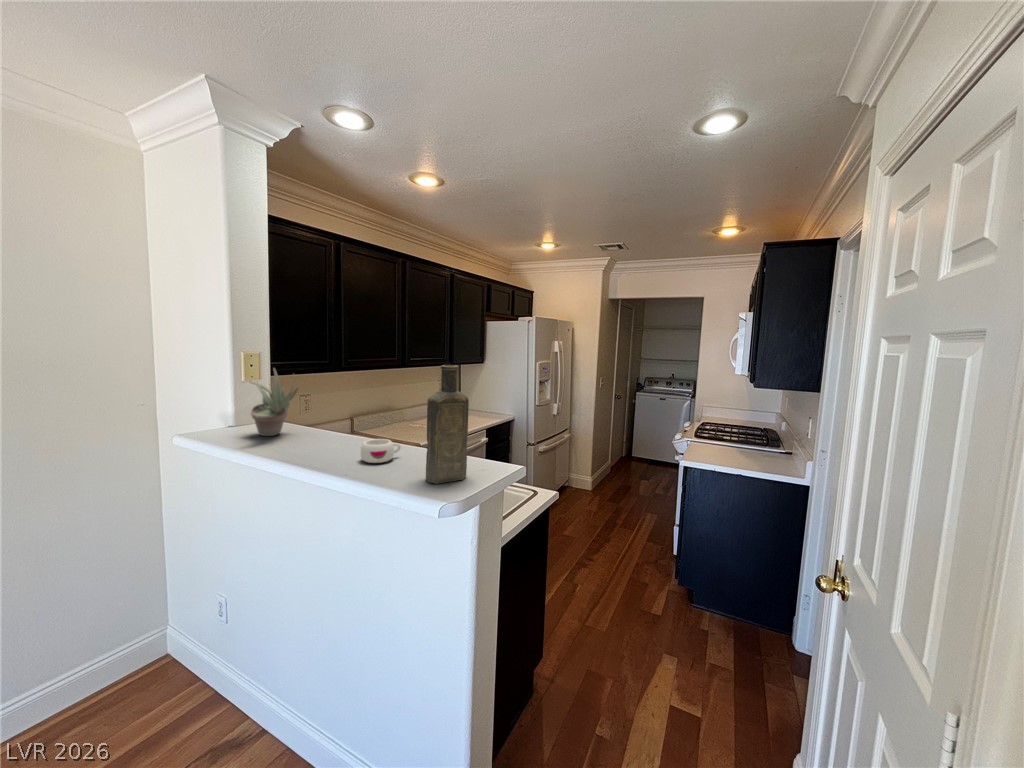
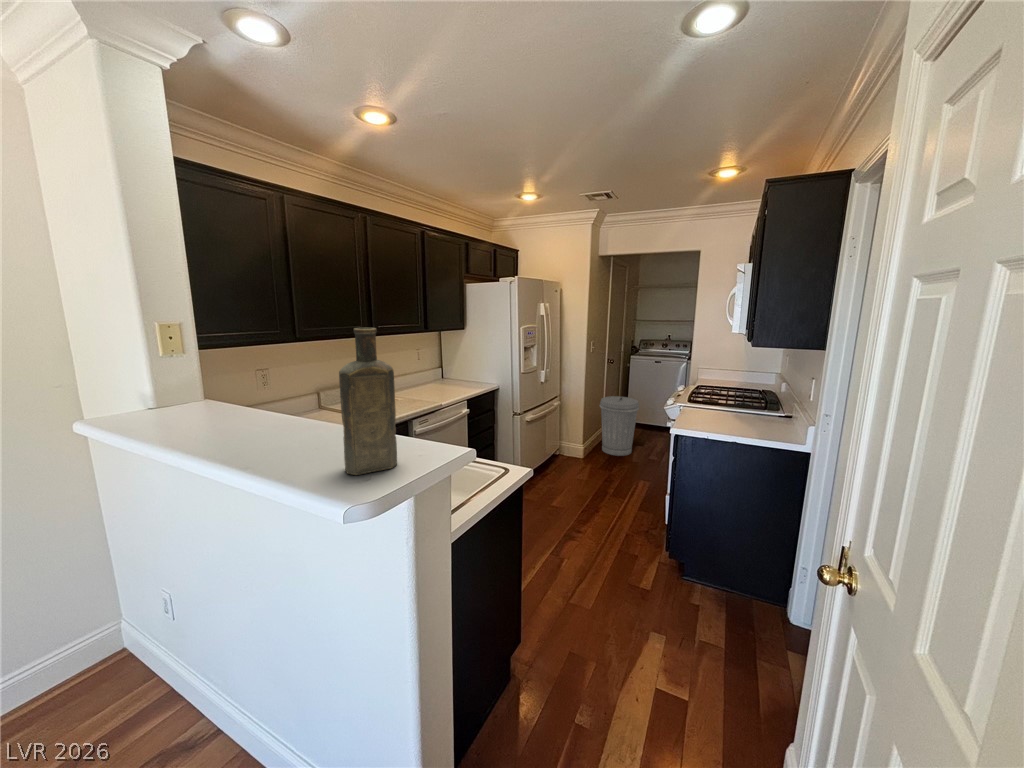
succulent plant: present [250,368,299,436] -> none [149,339,217,419]
trash can: none [607,430,646,488] -> present [600,396,639,456]
mug: present [361,439,401,463] -> none [276,420,328,450]

